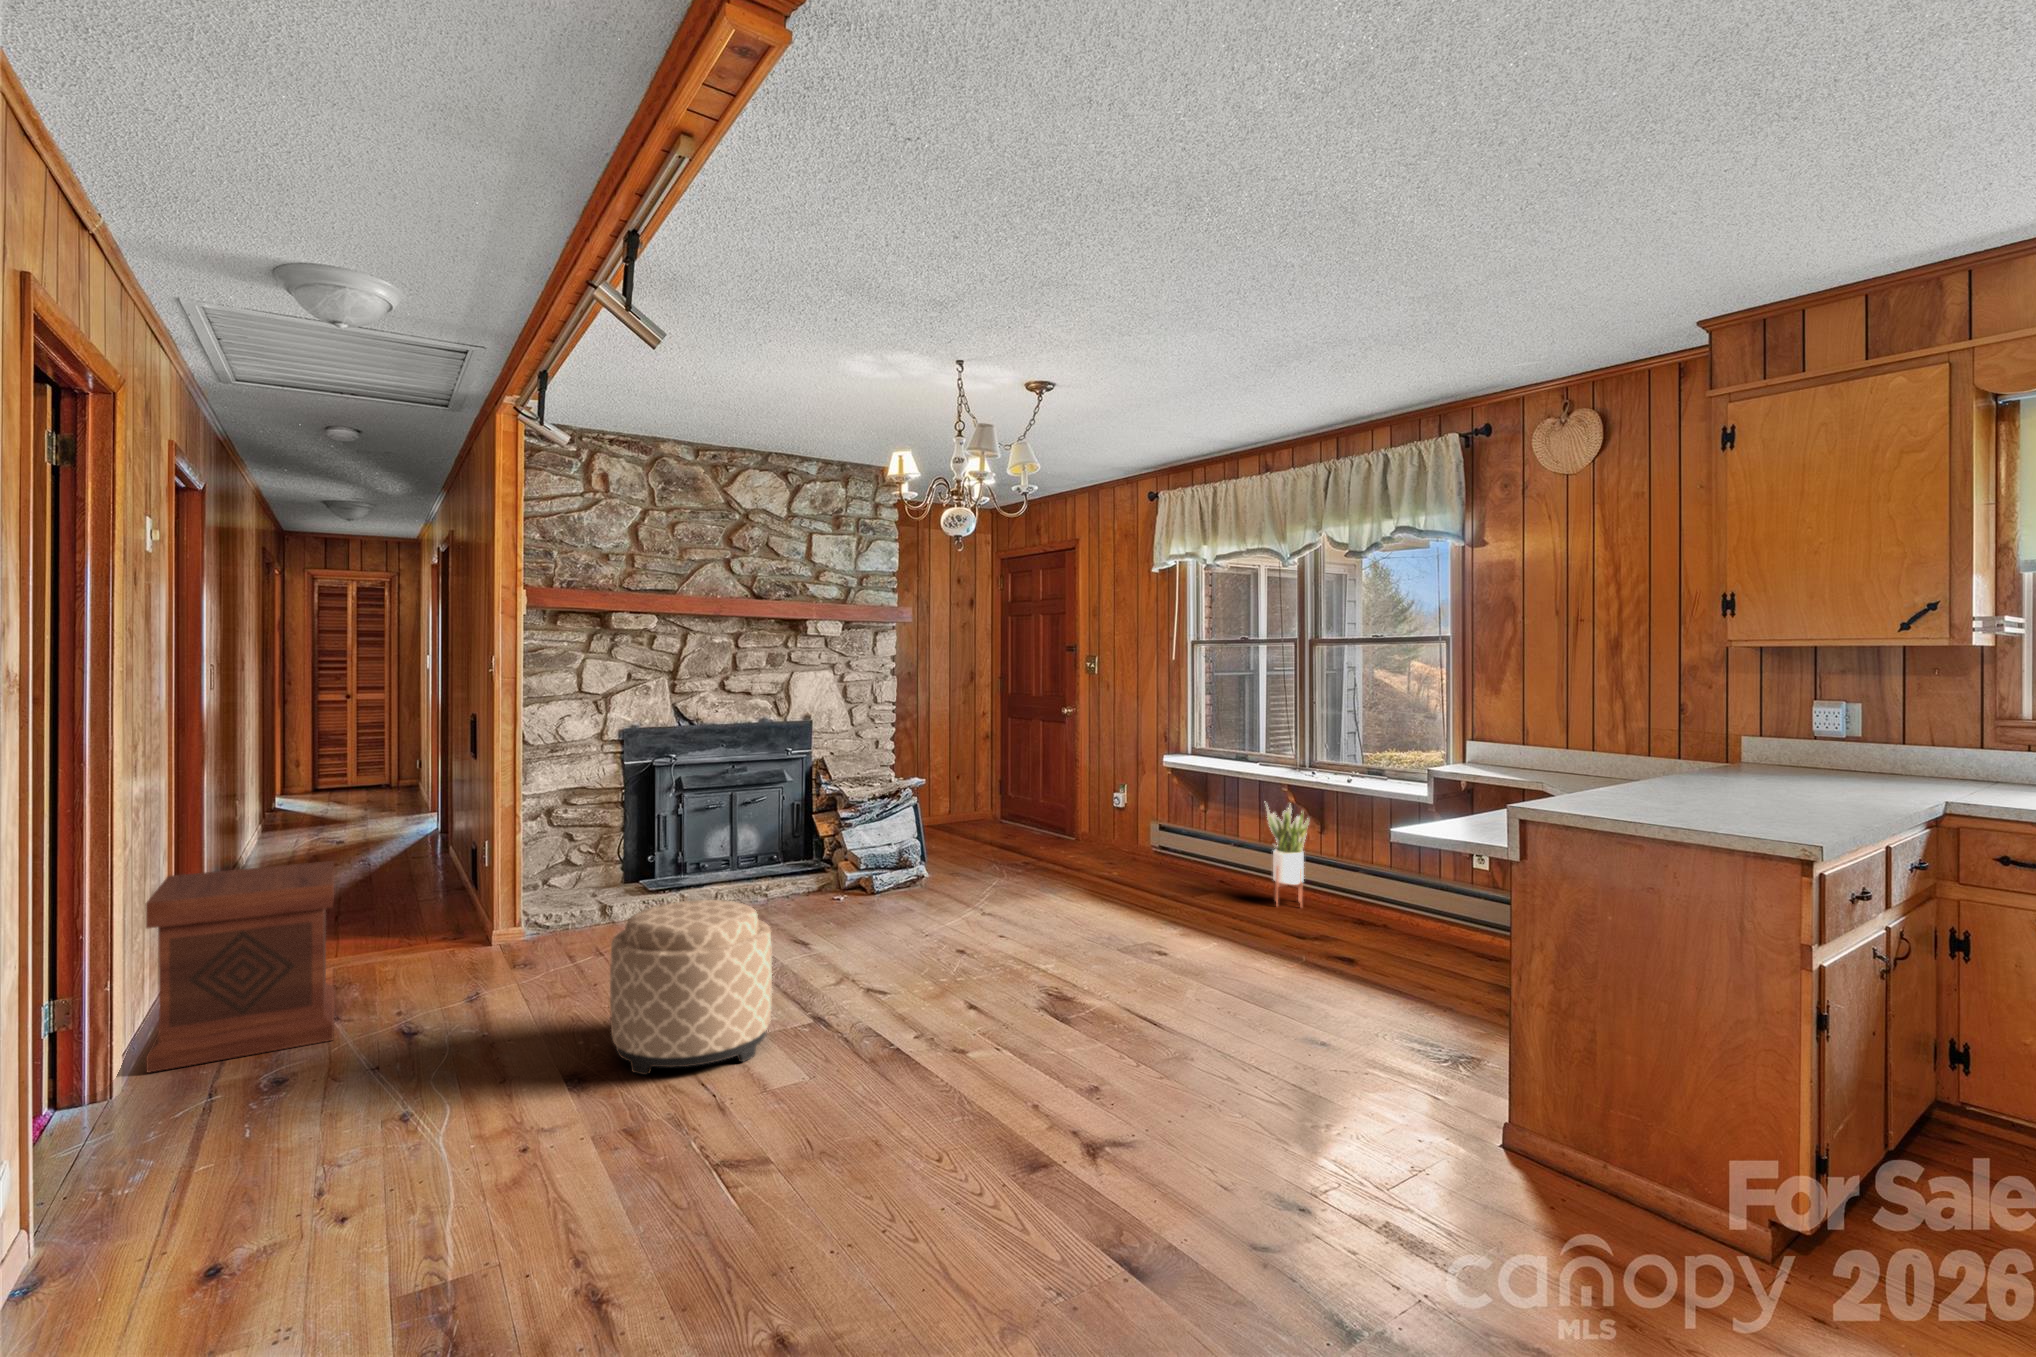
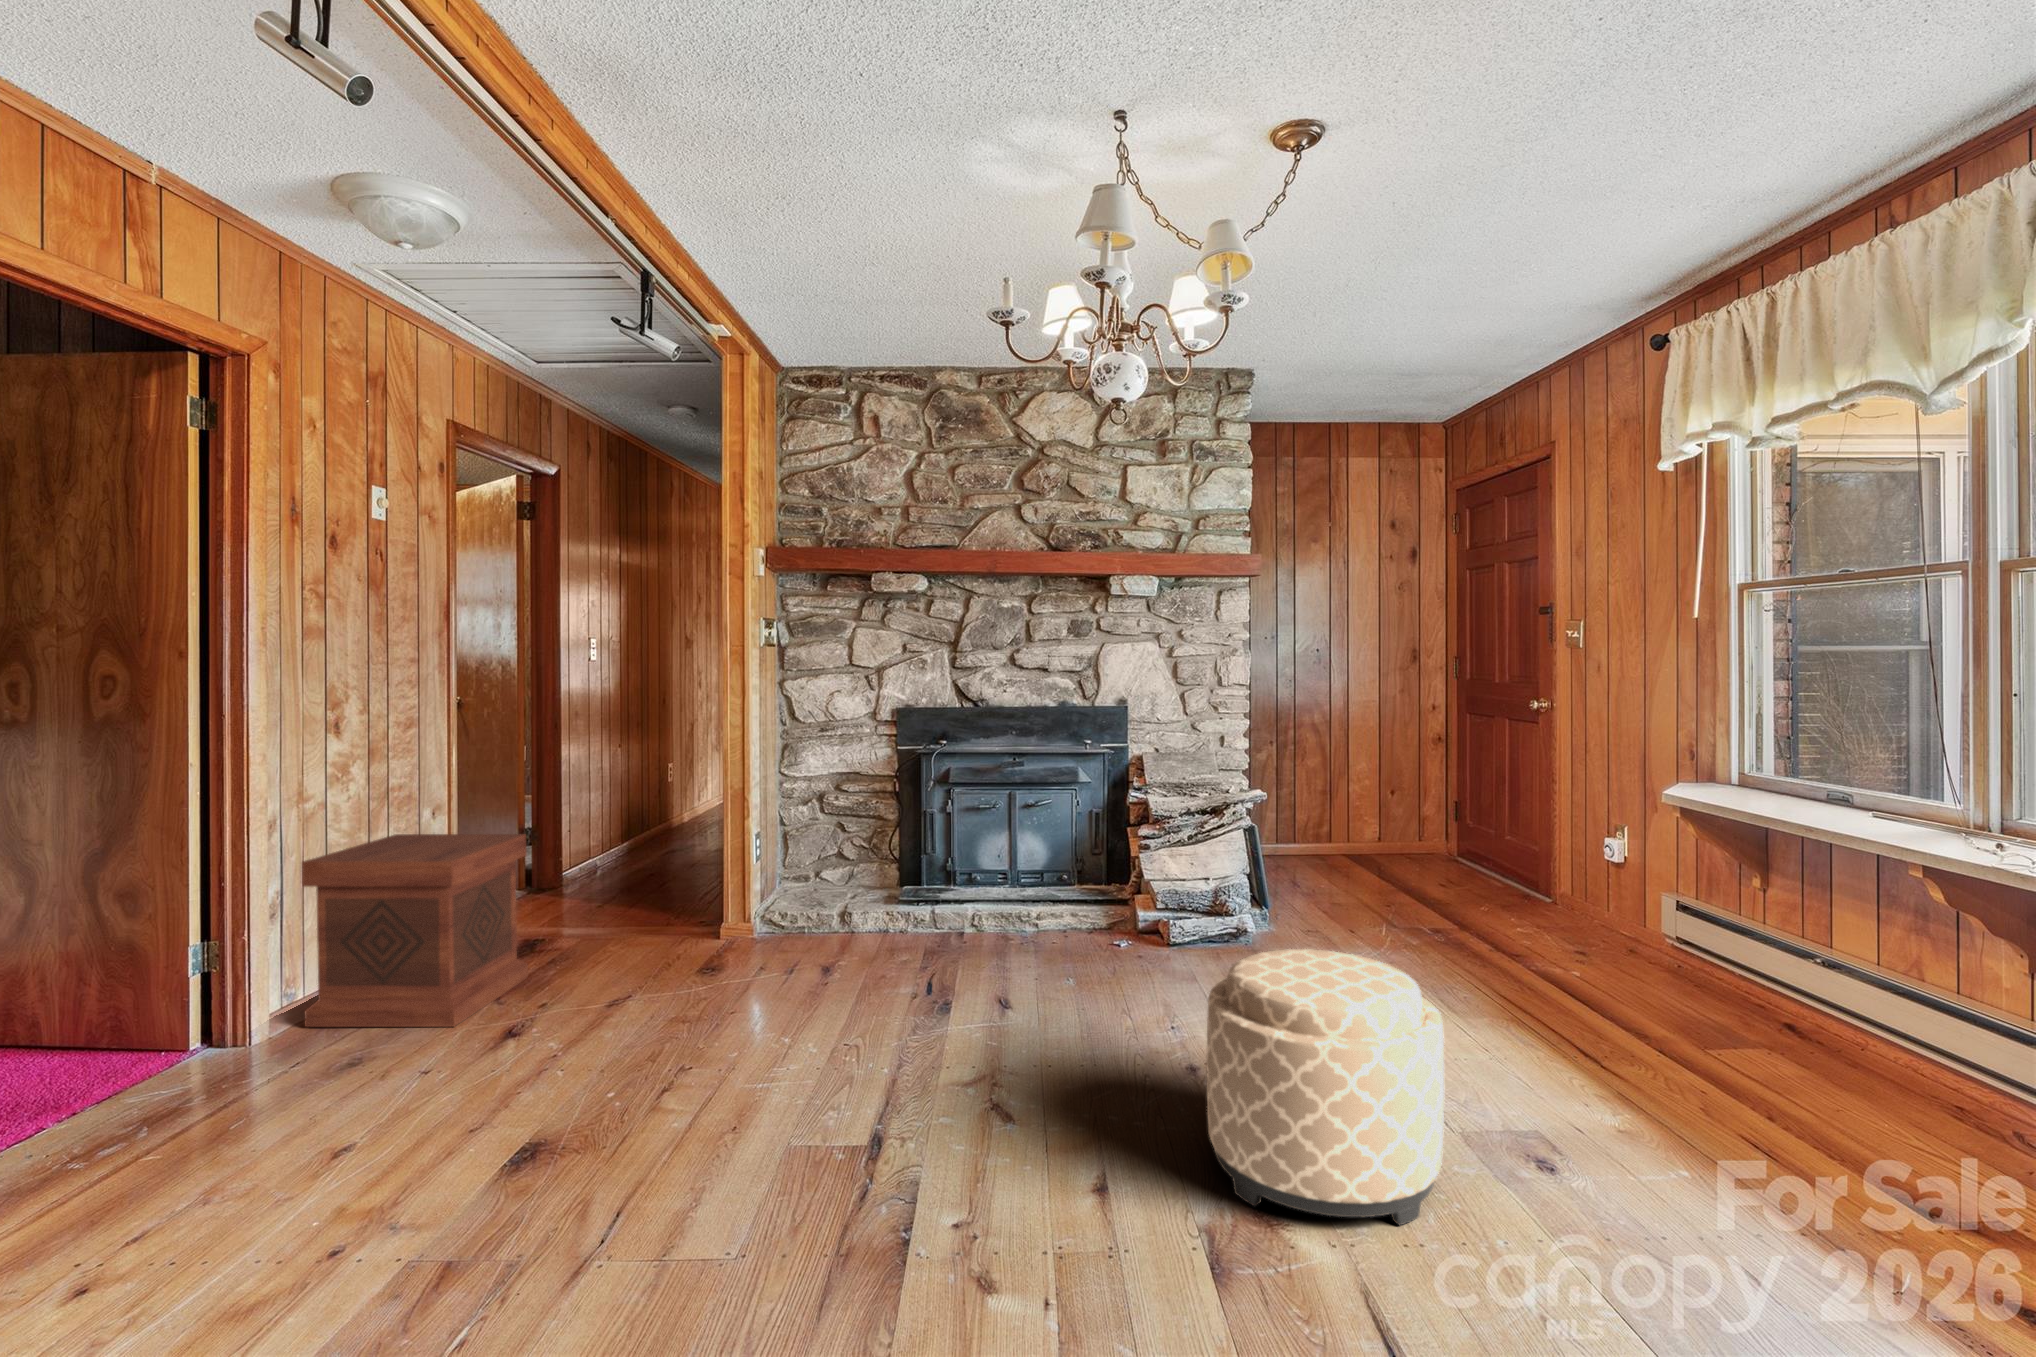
potted plant: present [1266,805,1309,907] -> none [1863,887,1979,1121]
ottoman: present [610,900,772,1075] -> present [1206,949,1444,1225]

